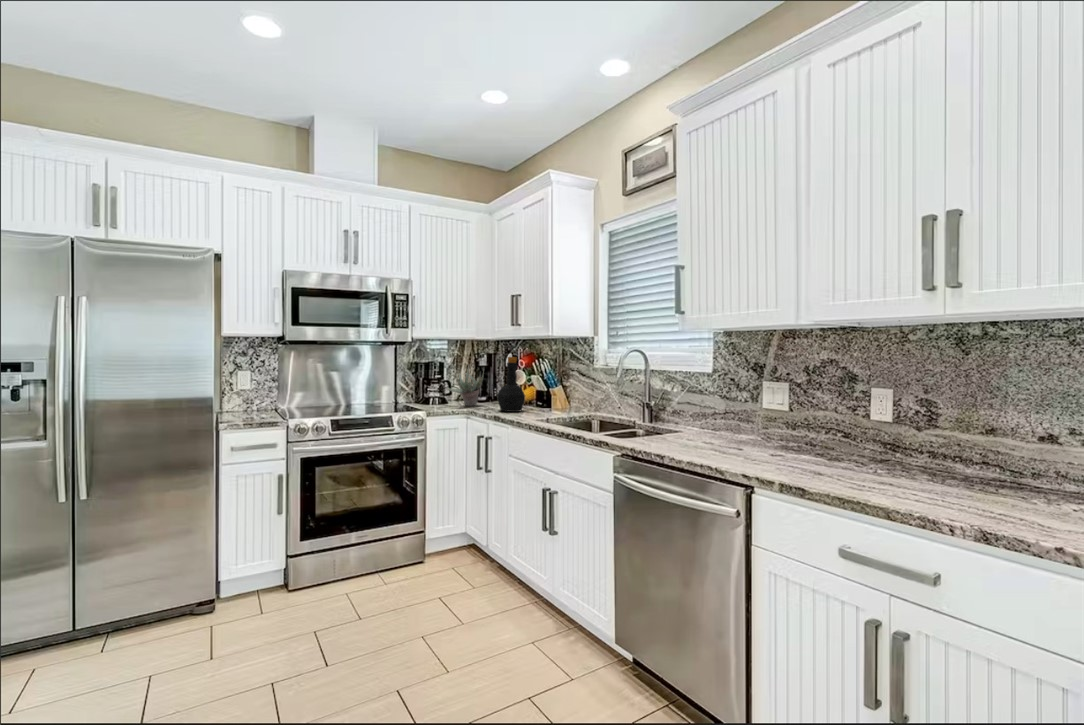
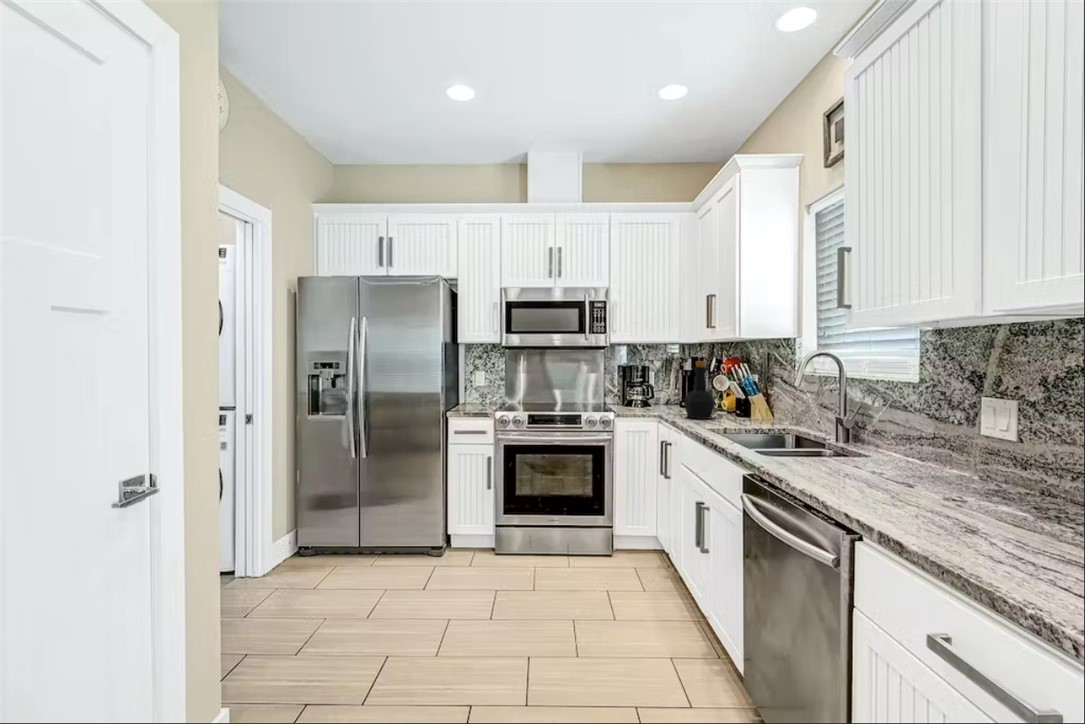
succulent plant: present [447,366,483,406] -> none [640,369,680,410]

